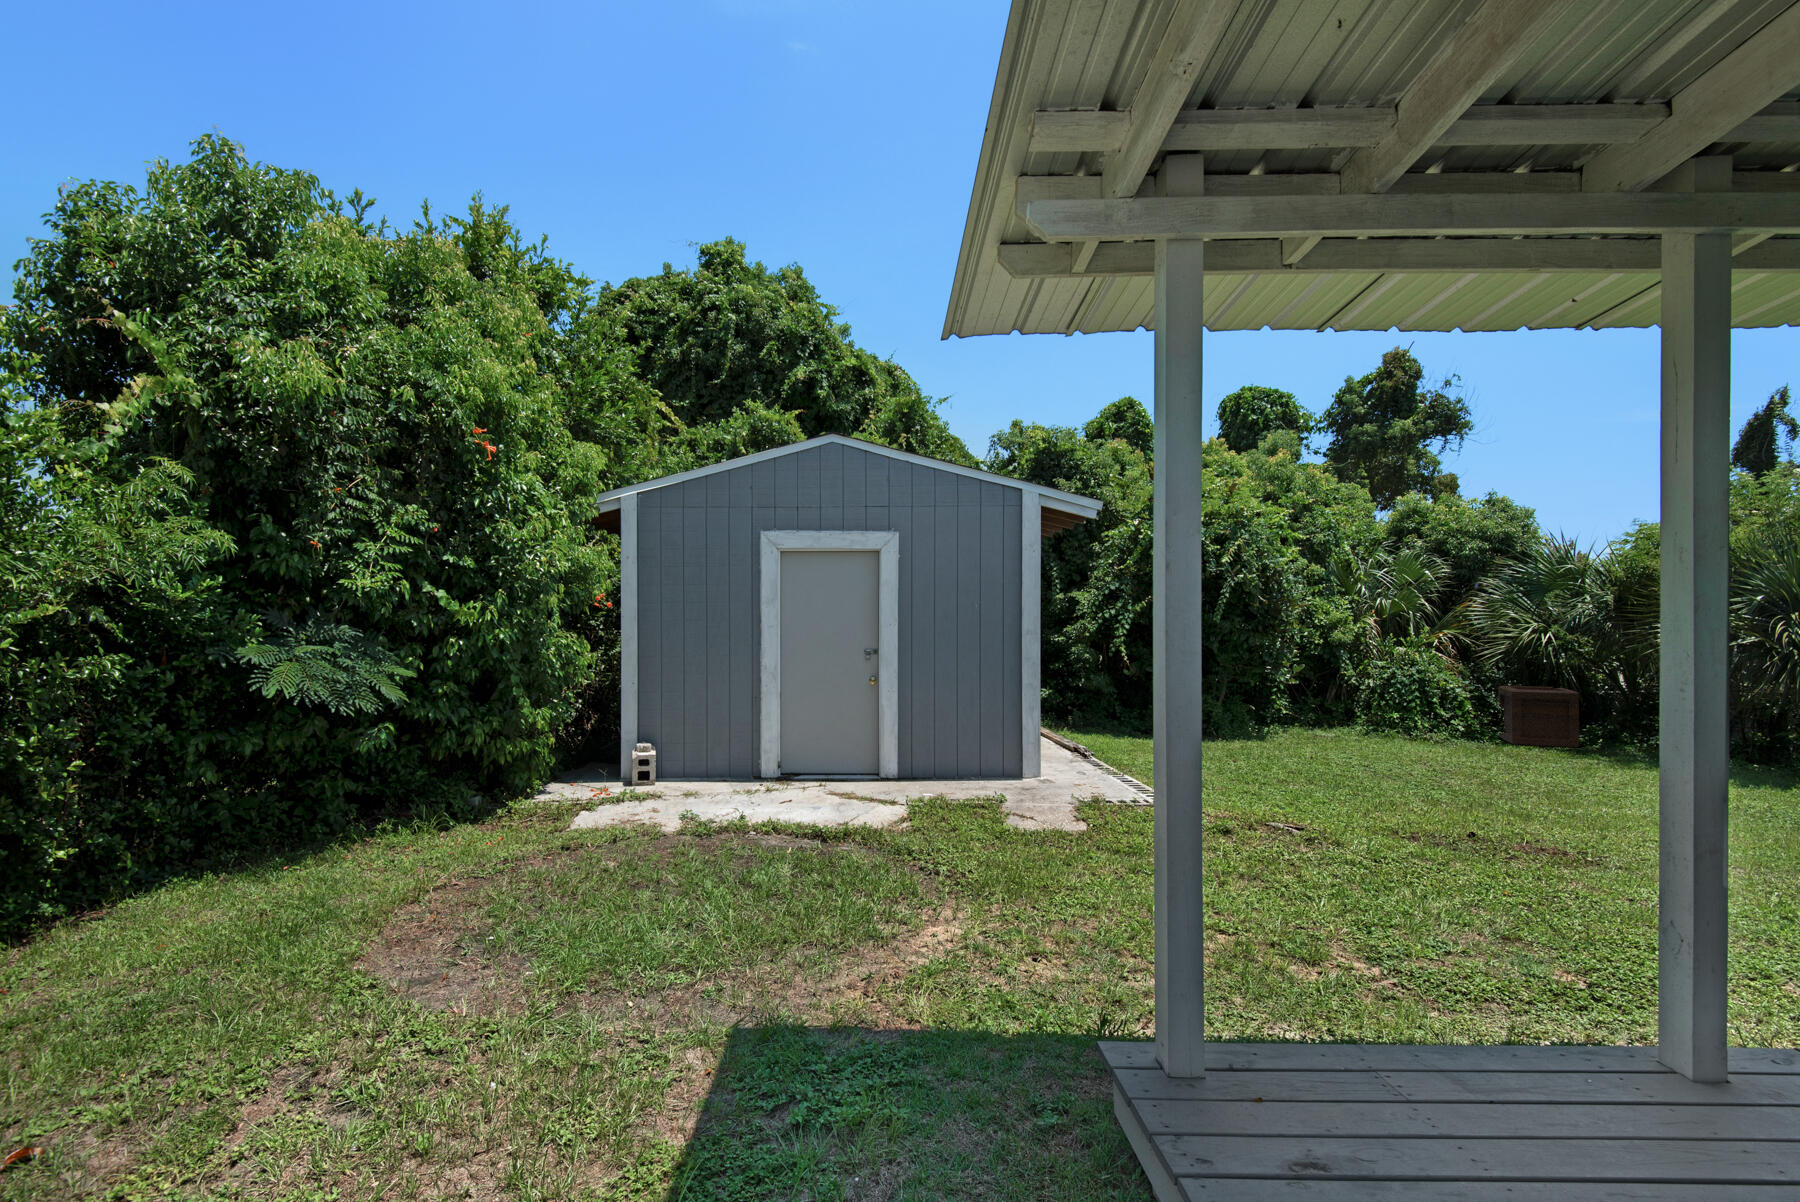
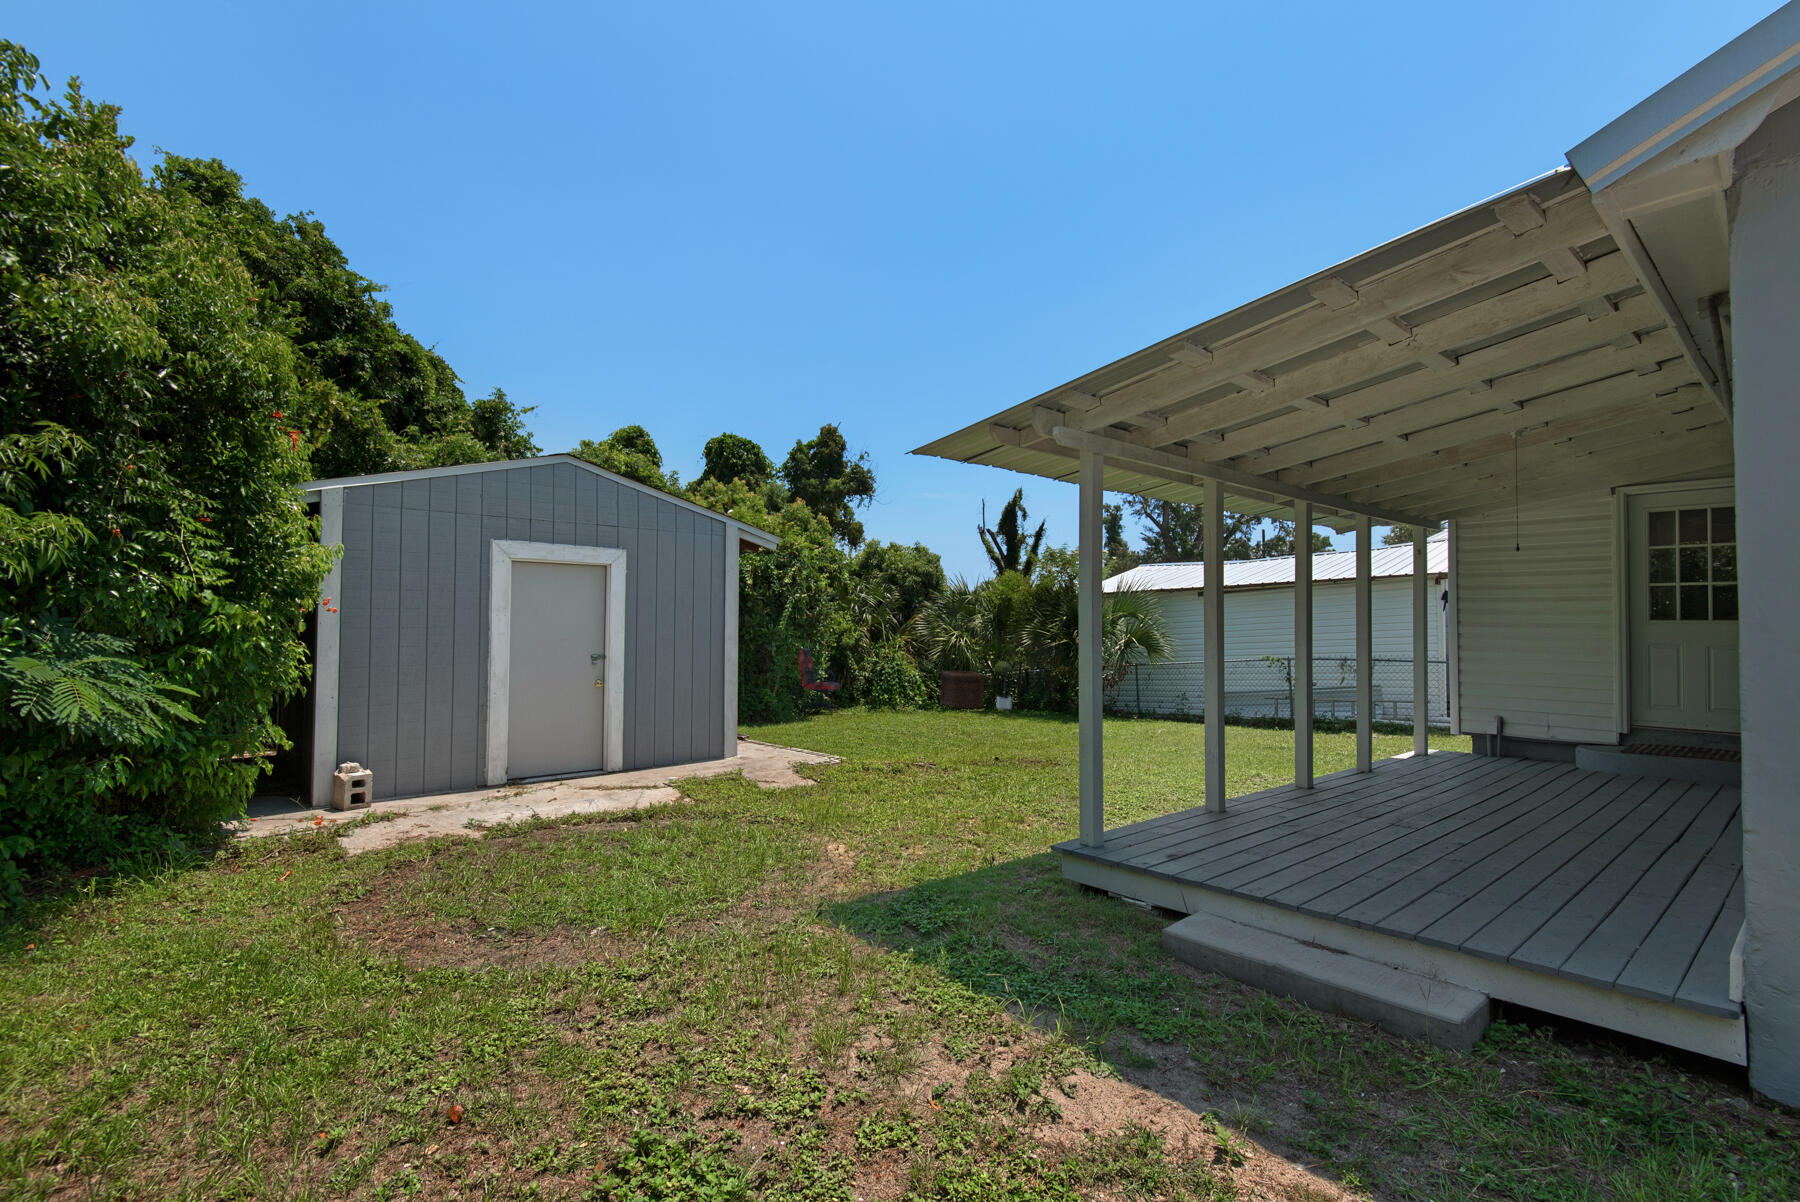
chair: none [1232,648,1299,742] -> present [798,648,839,714]
potted tree: none [1602,668,1646,753] -> present [995,661,1013,709]

